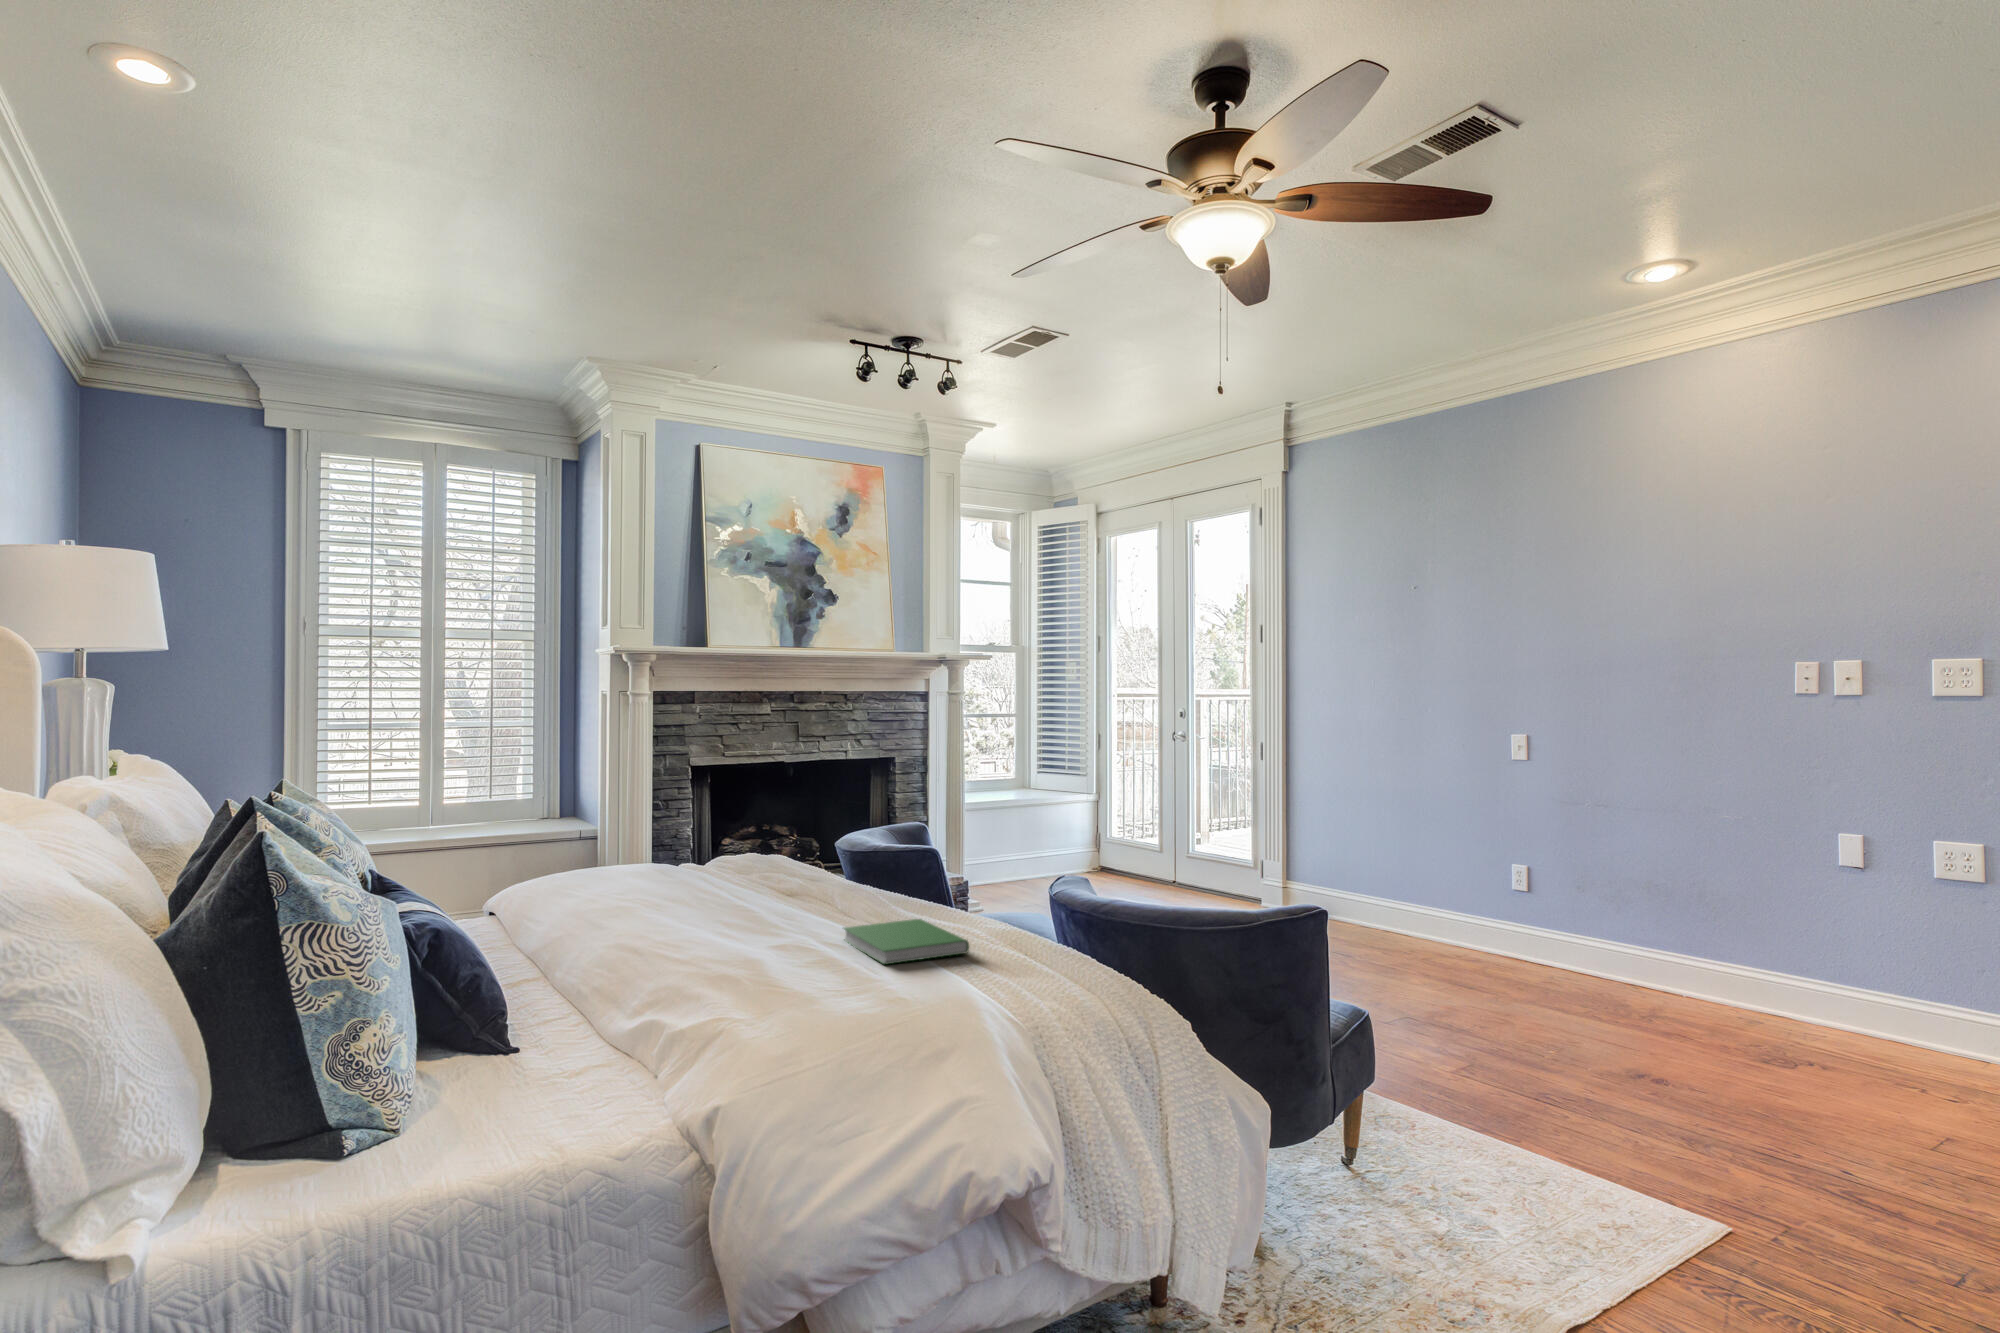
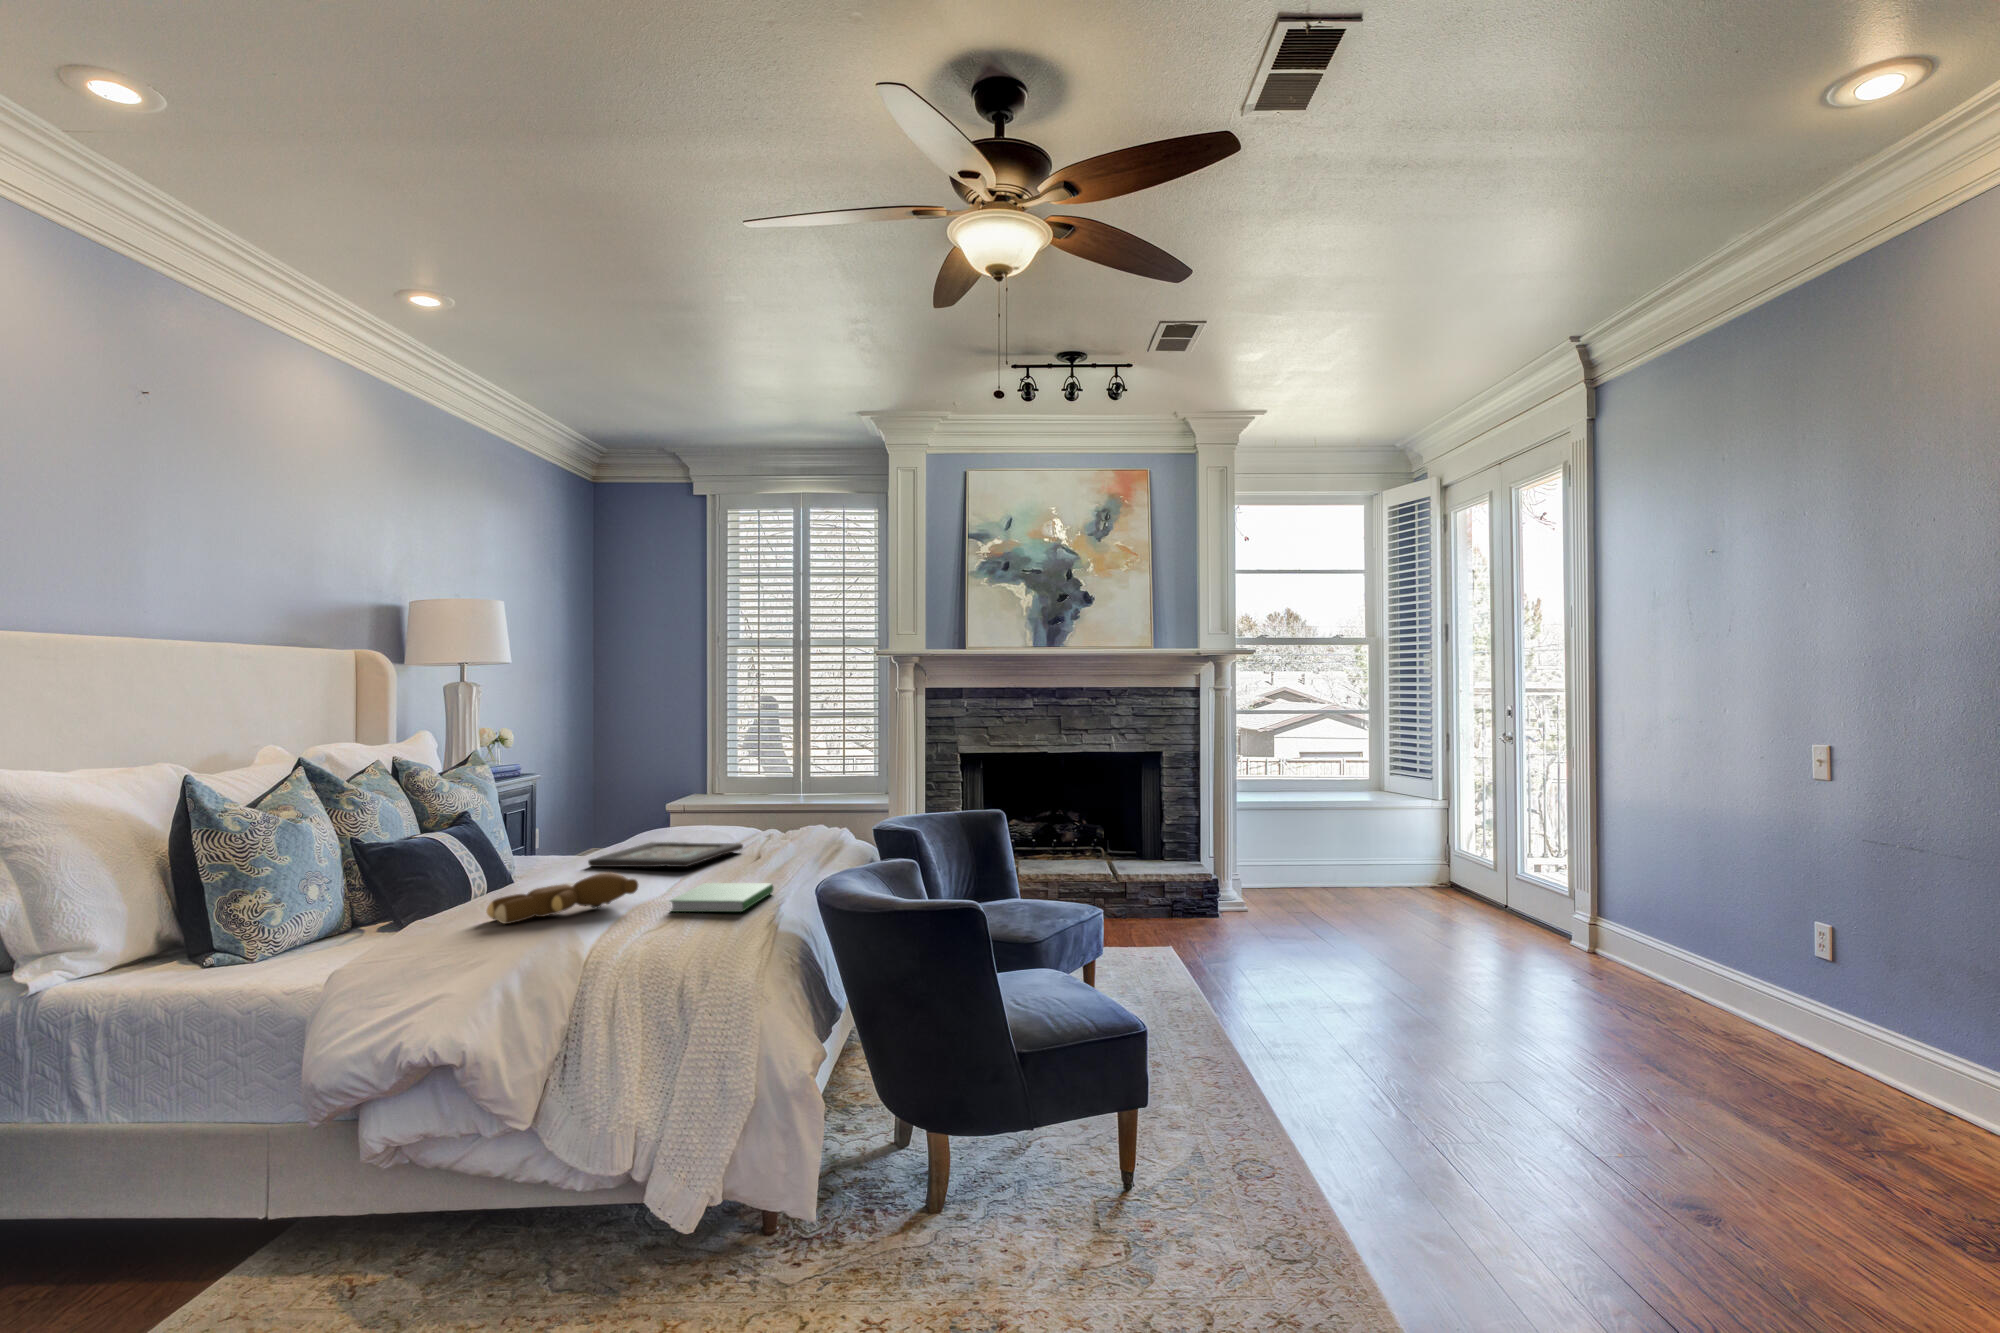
decorative tray: none [595,881,746,929] -> present [588,842,743,867]
teddy bear: none [700,926,833,1008] -> present [486,872,639,924]

